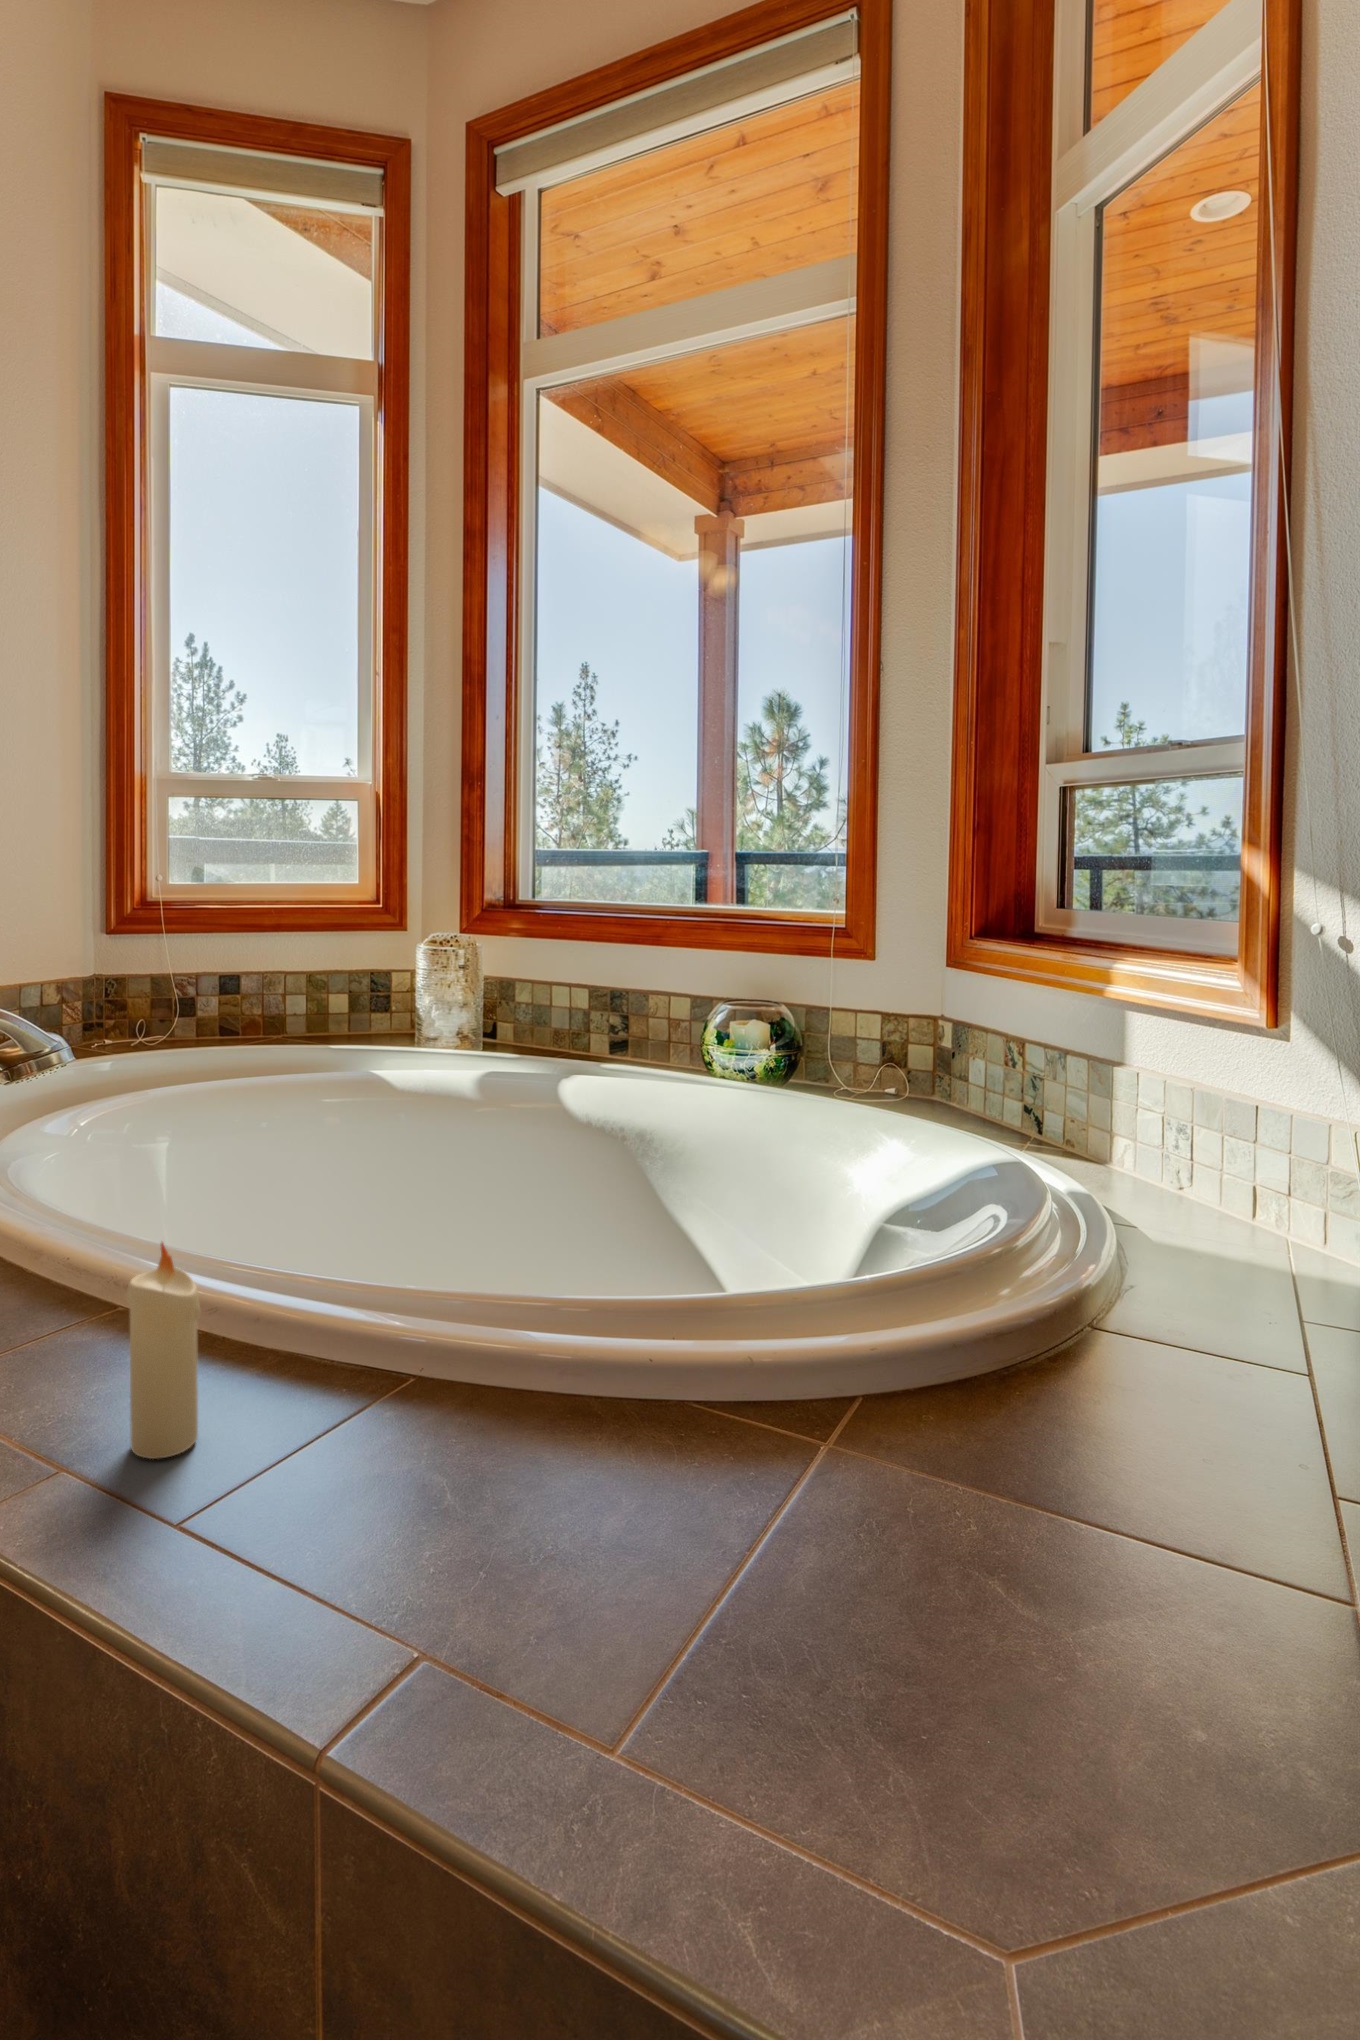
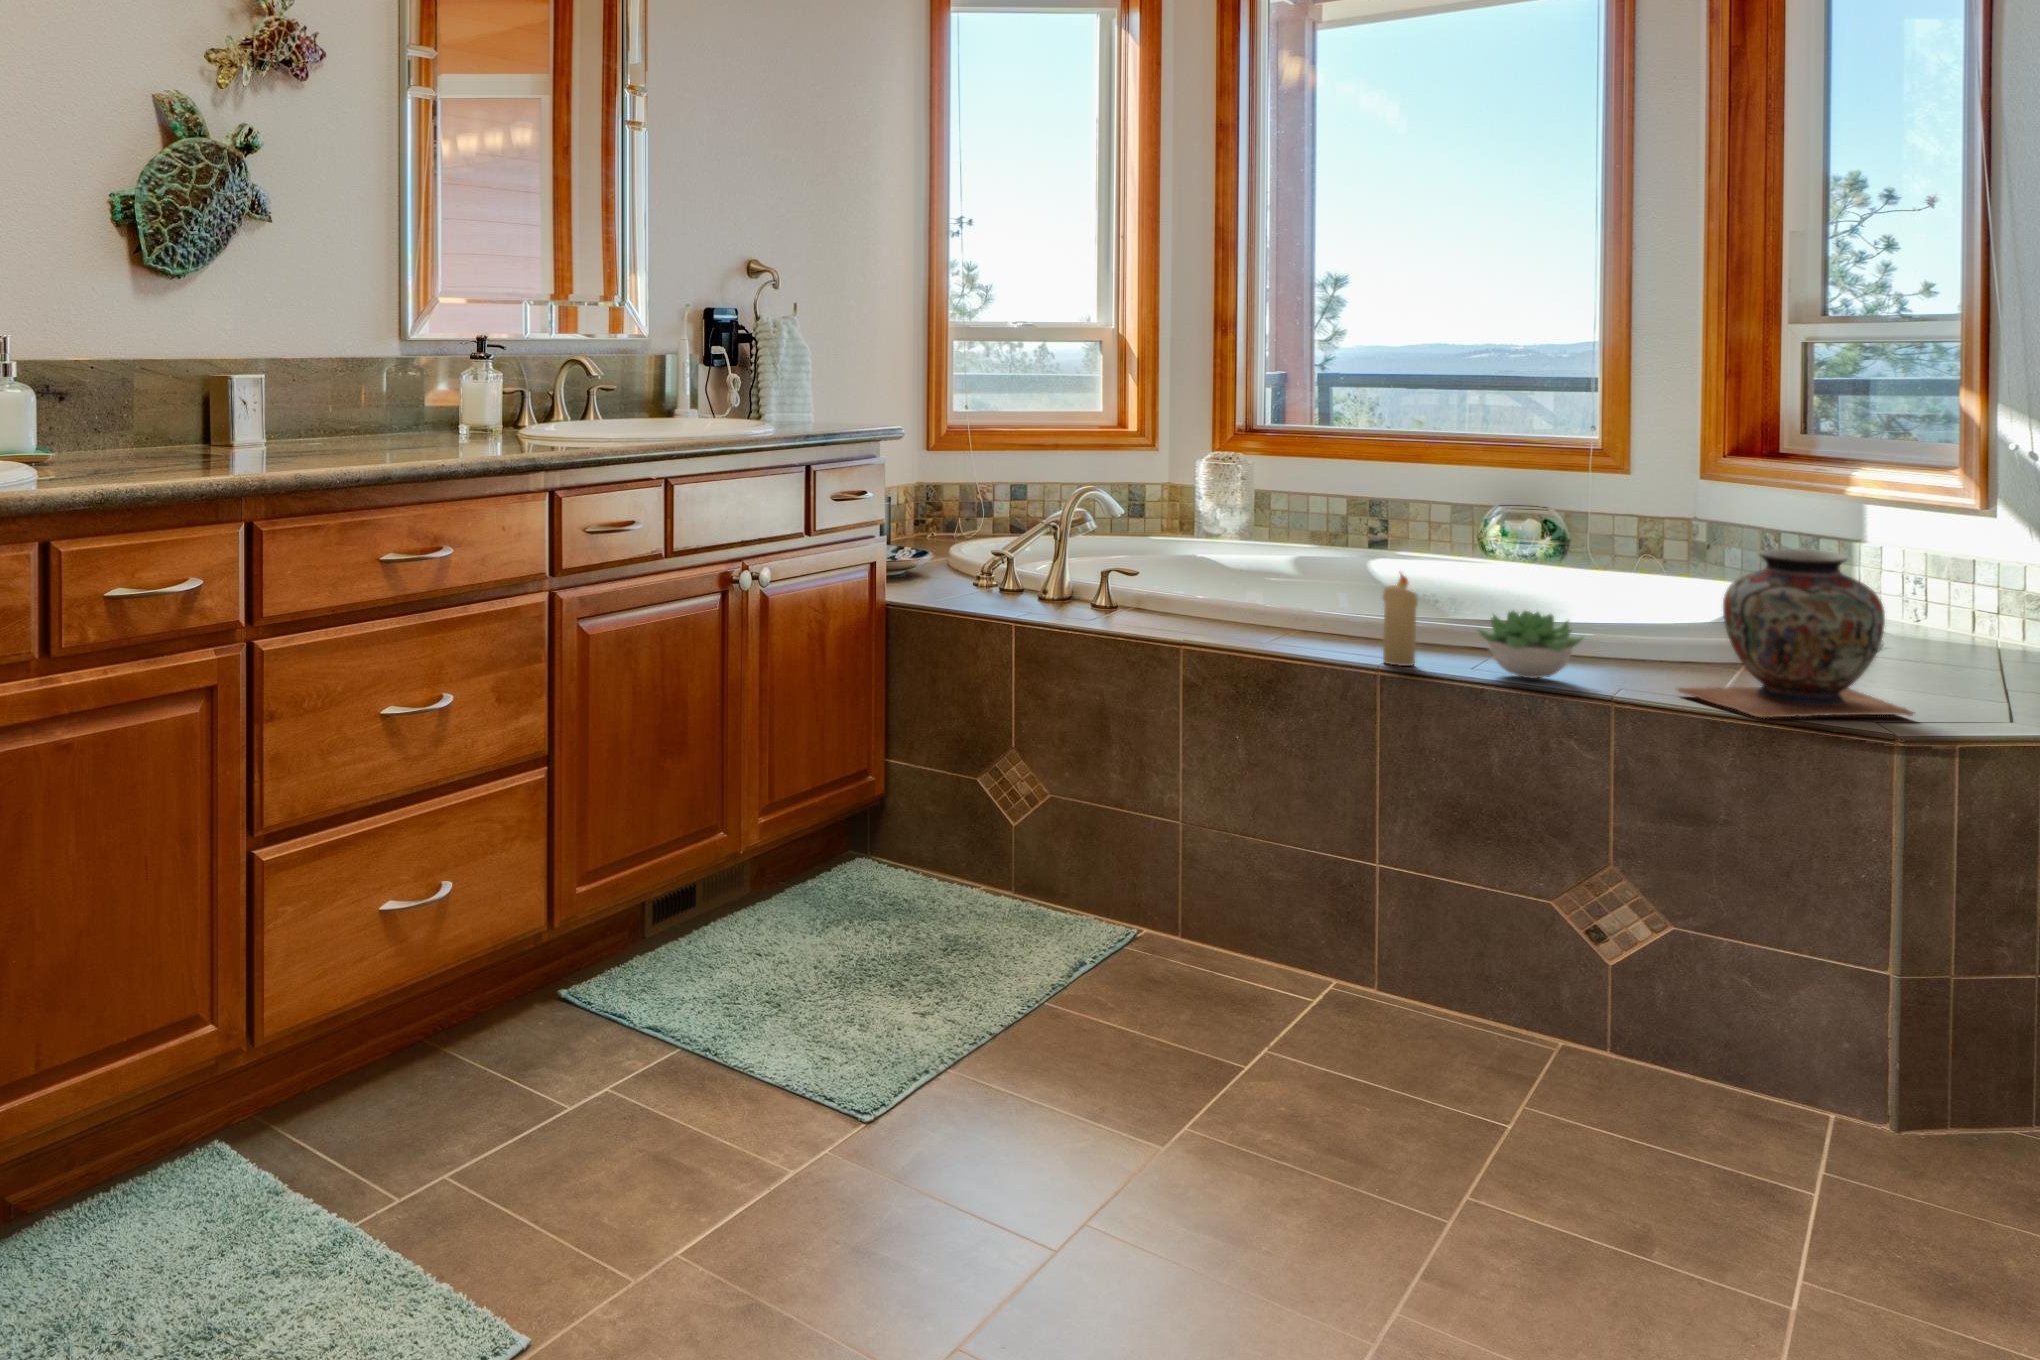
decorative vase: none [635,1217,1139,1766] -> present [1676,549,1915,718]
succulent plant: none [270,1327,486,1516] -> present [1478,611,1584,678]

